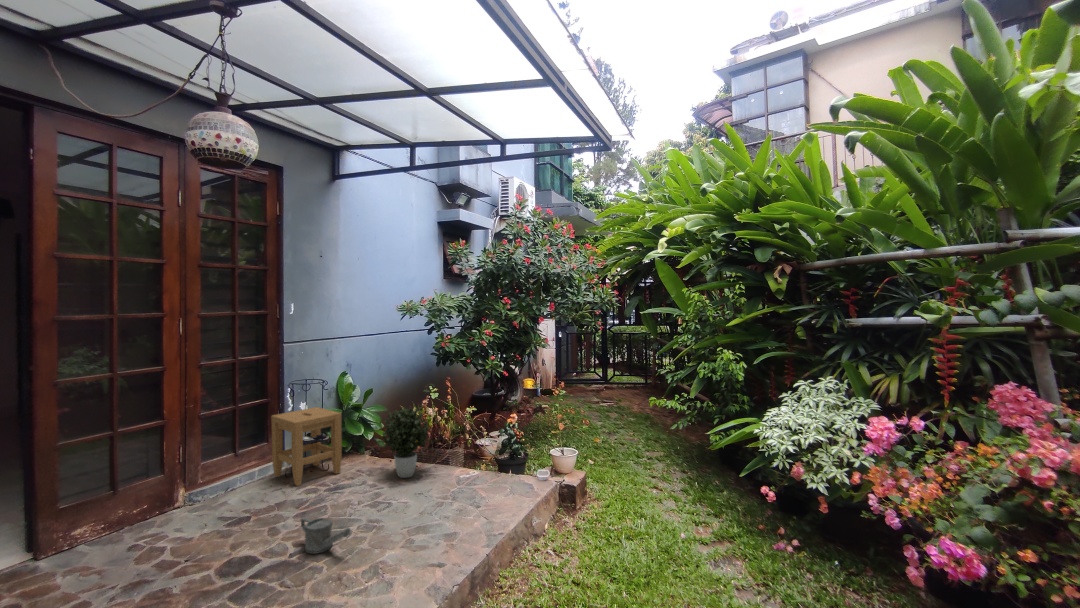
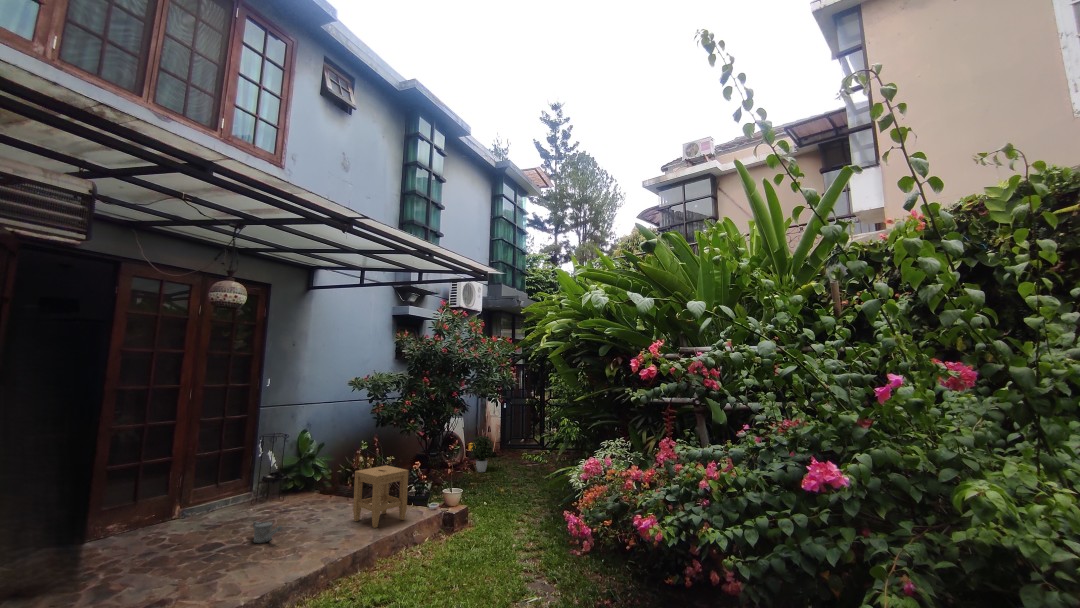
stool: present [271,407,342,486] -> present [353,465,408,528]
potted plant: present [382,409,429,478] -> present [471,436,494,472]

